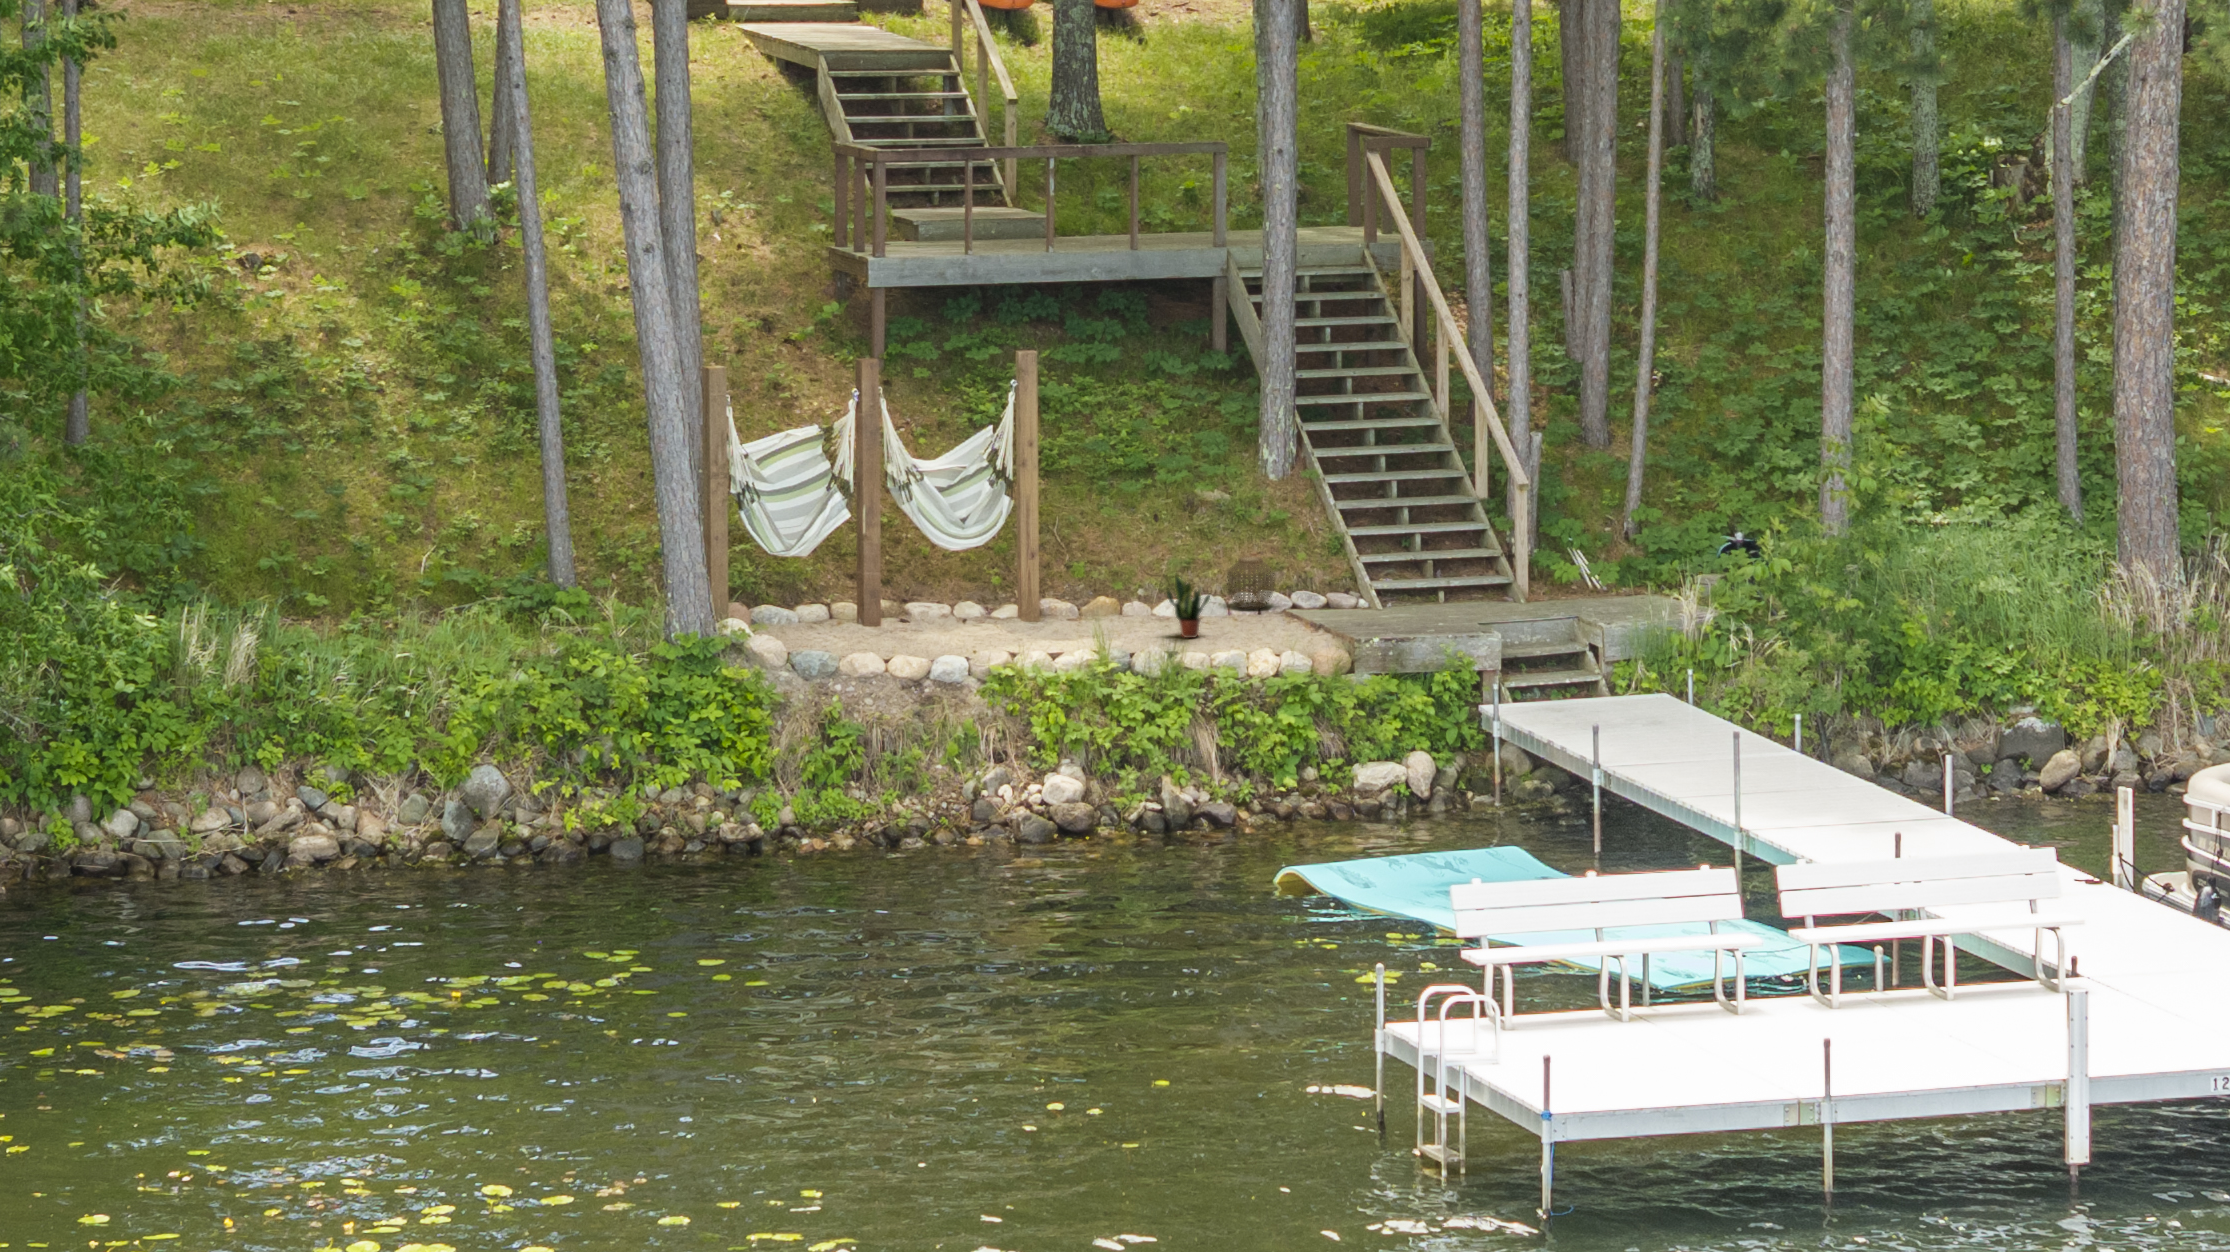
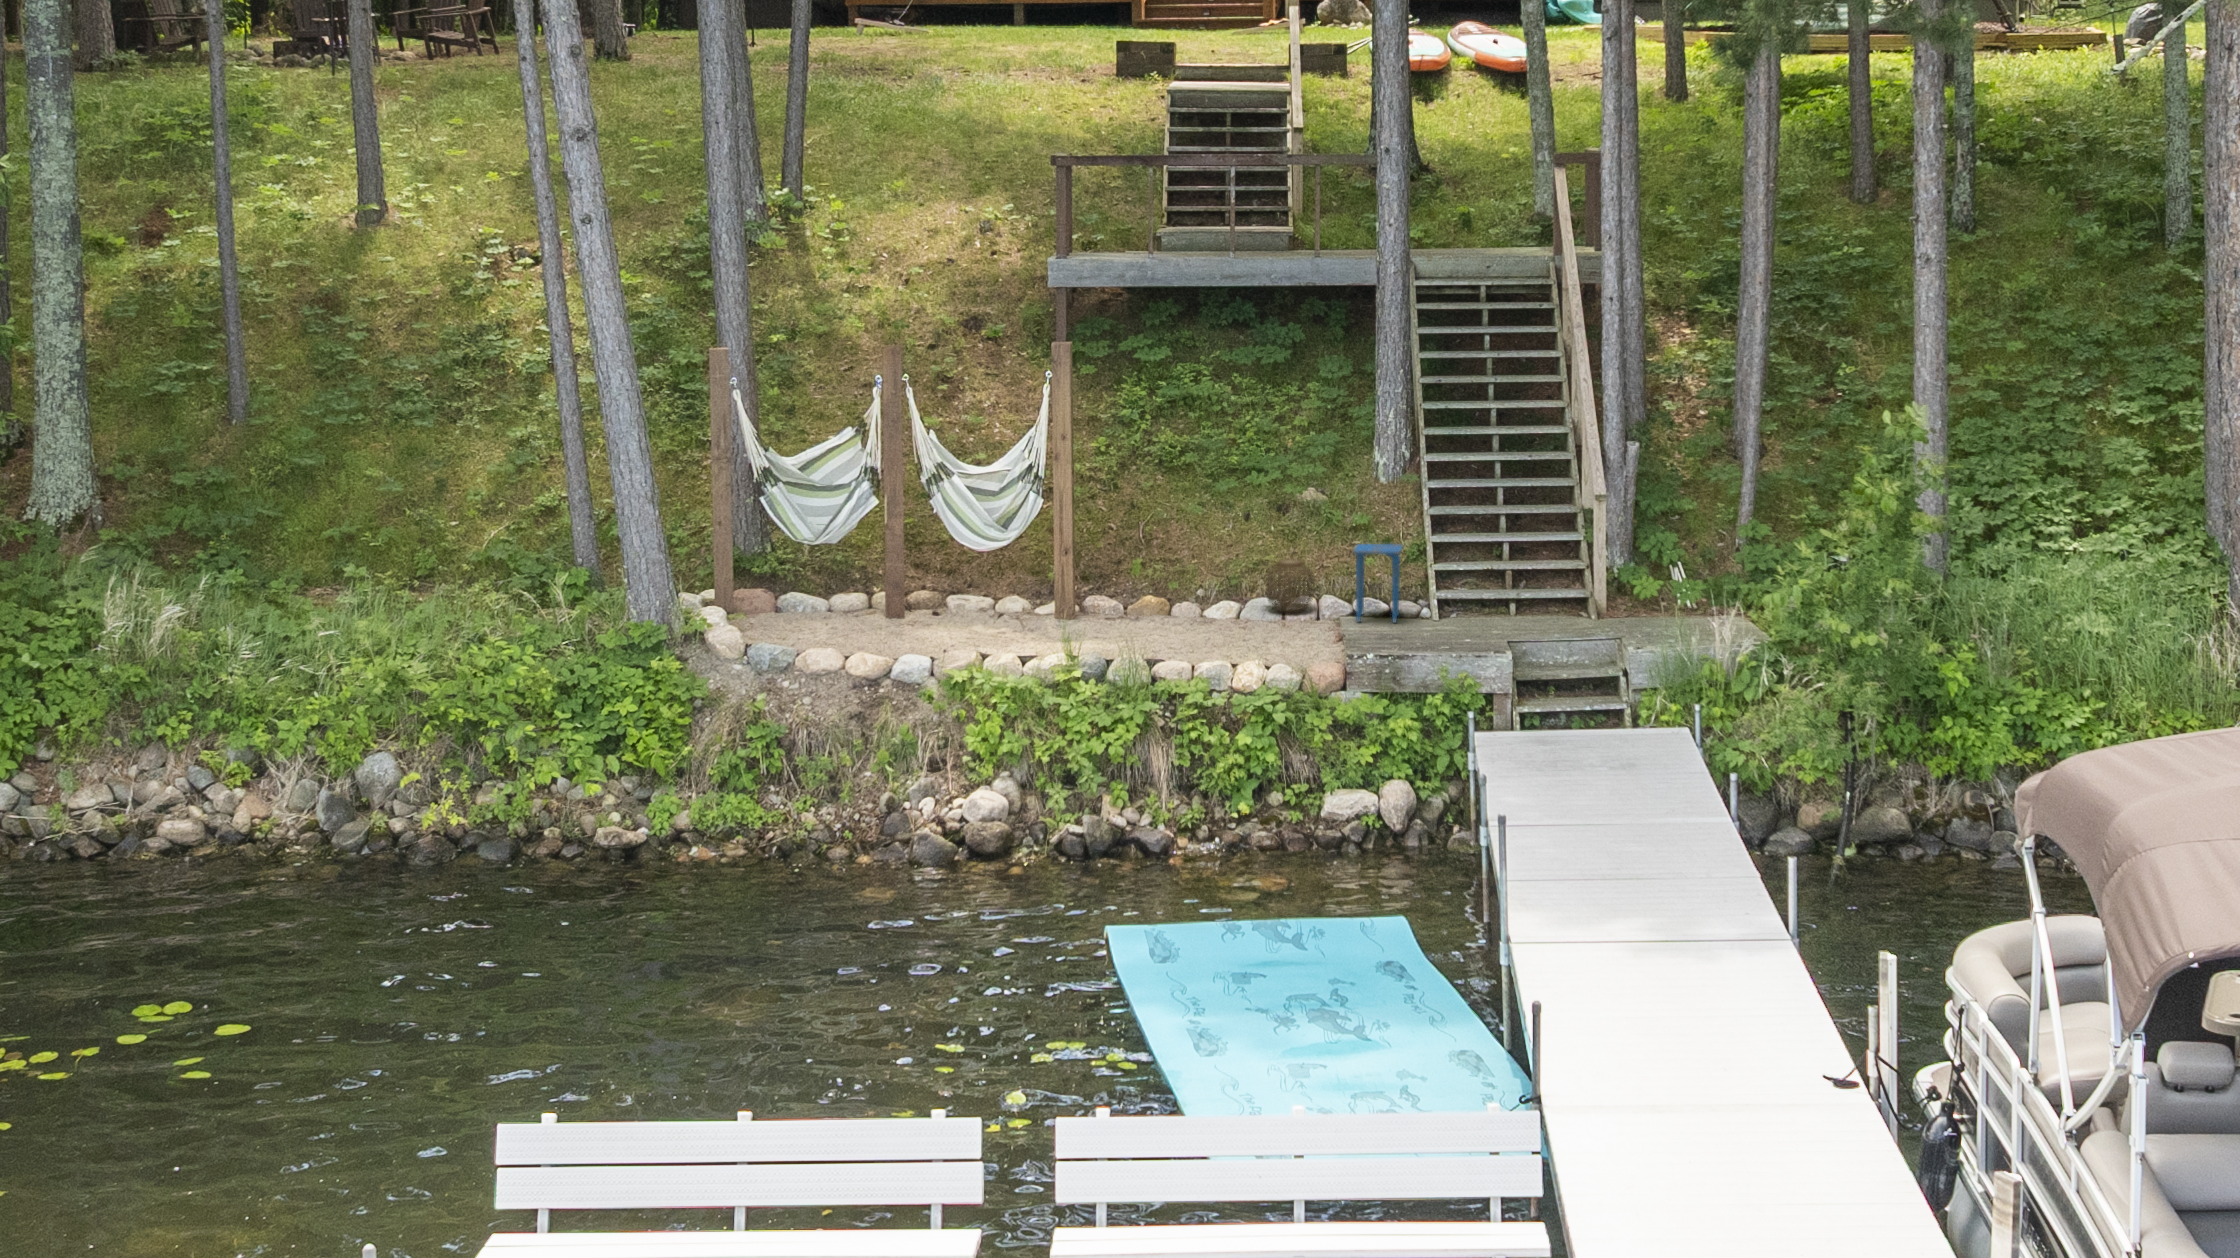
side table: none [1317,538,1366,614] -> present [1354,544,1402,622]
potted plant: present [1167,575,1210,638] -> none [1172,578,1217,646]

